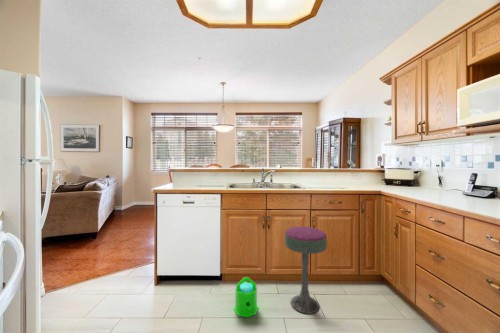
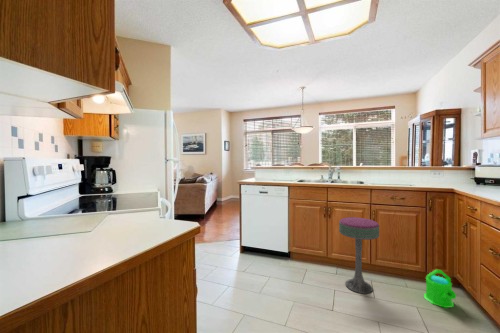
watering can: present [234,277,258,317] -> present [424,270,456,308]

